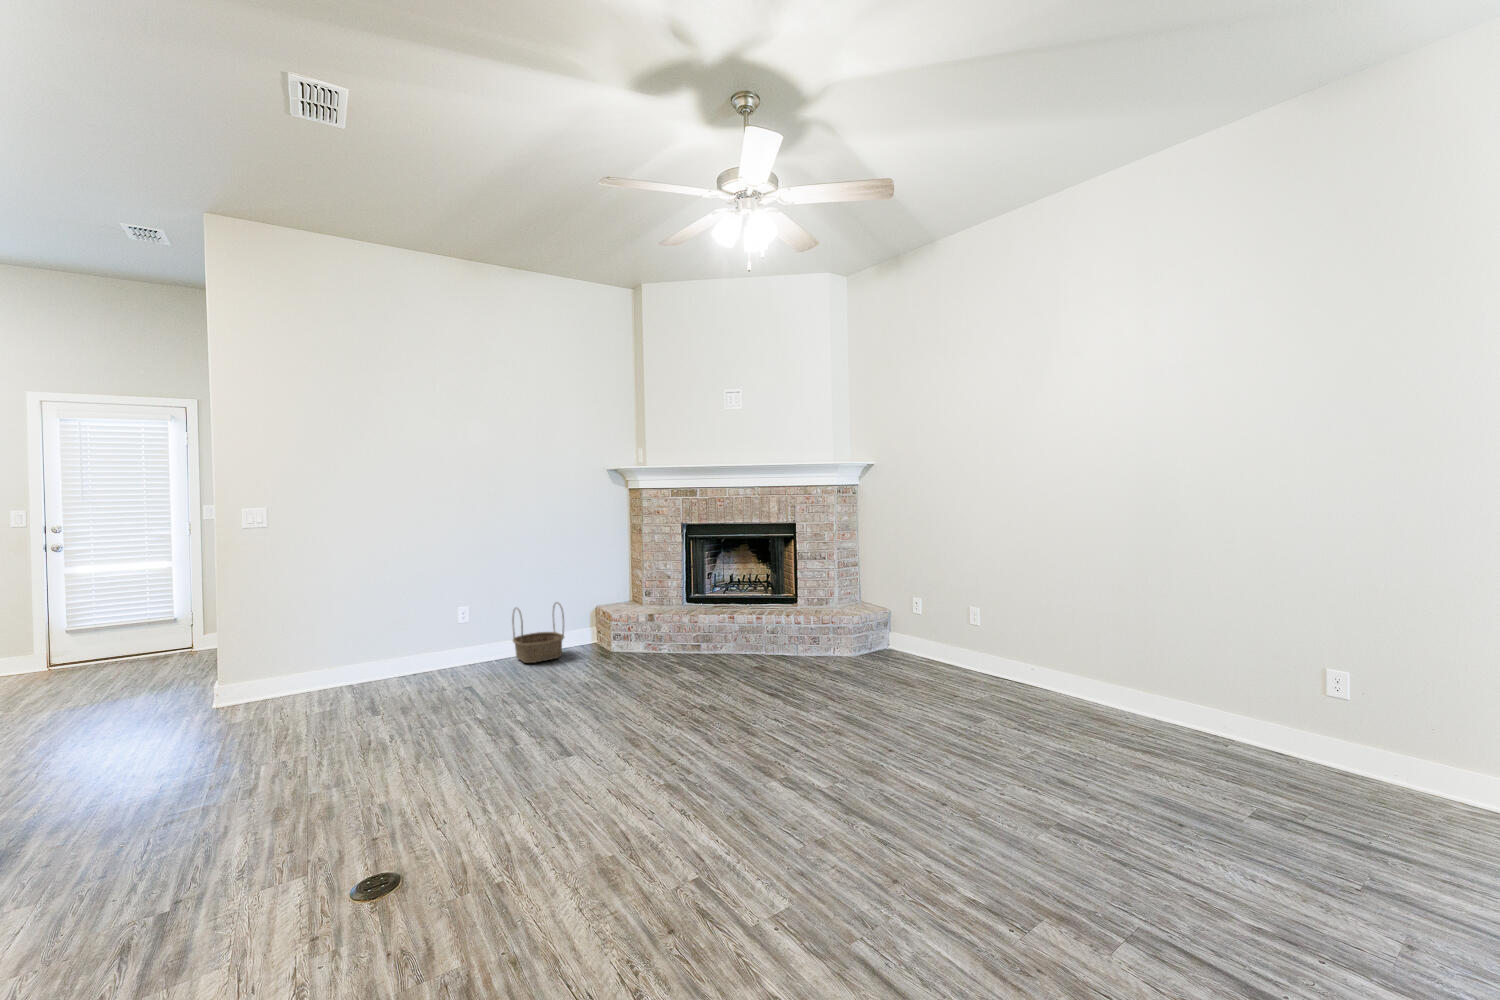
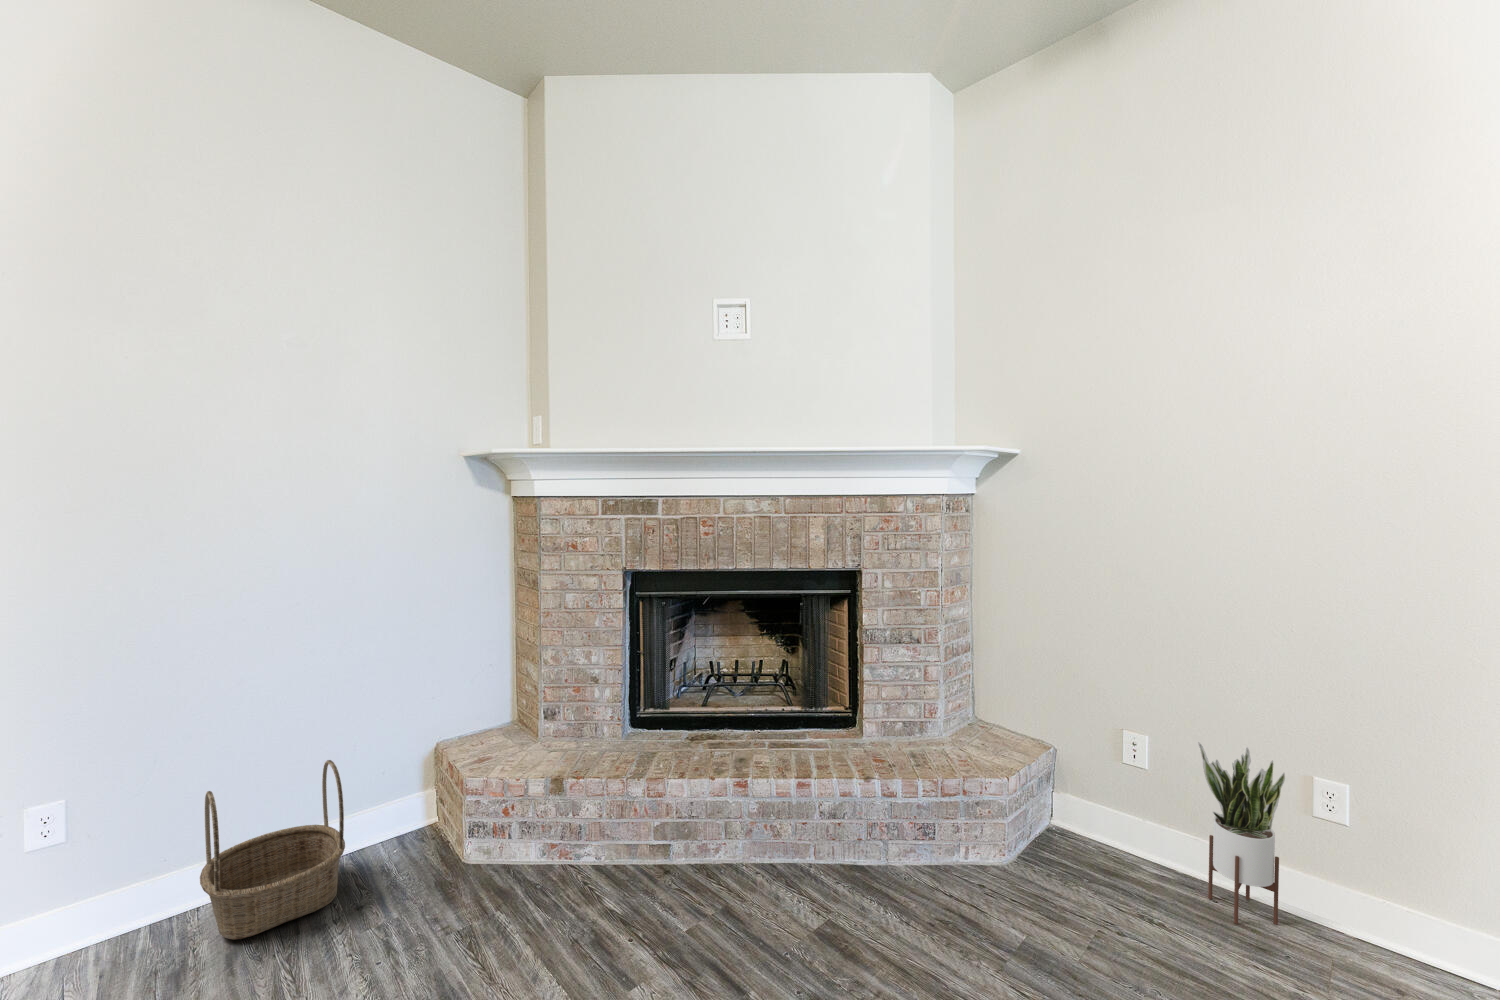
potted plant: none [930,594,964,672] -> present [1198,742,1285,925]

